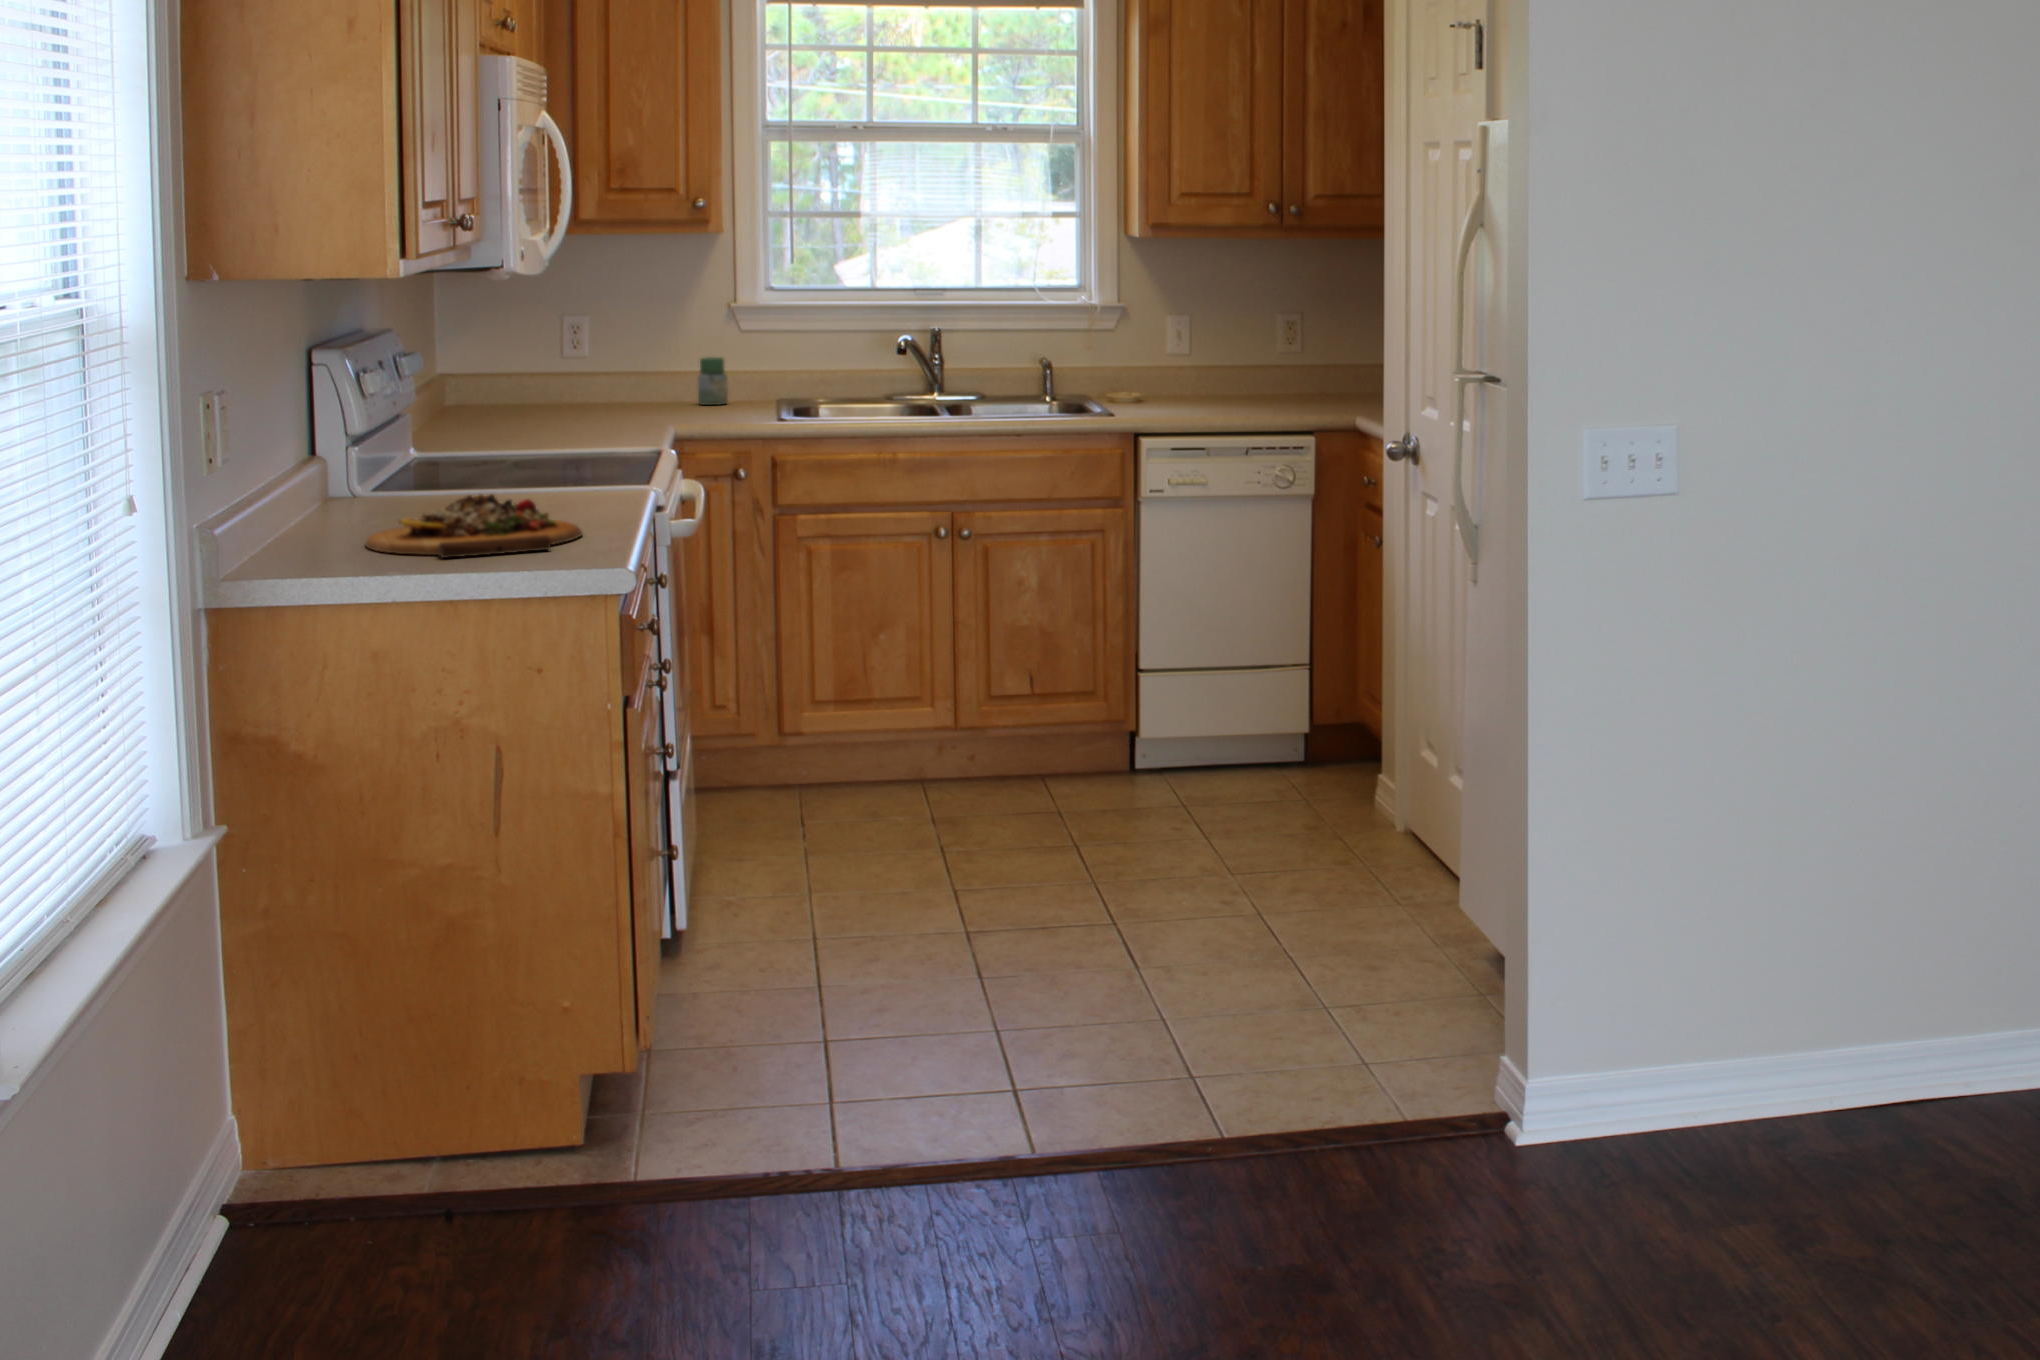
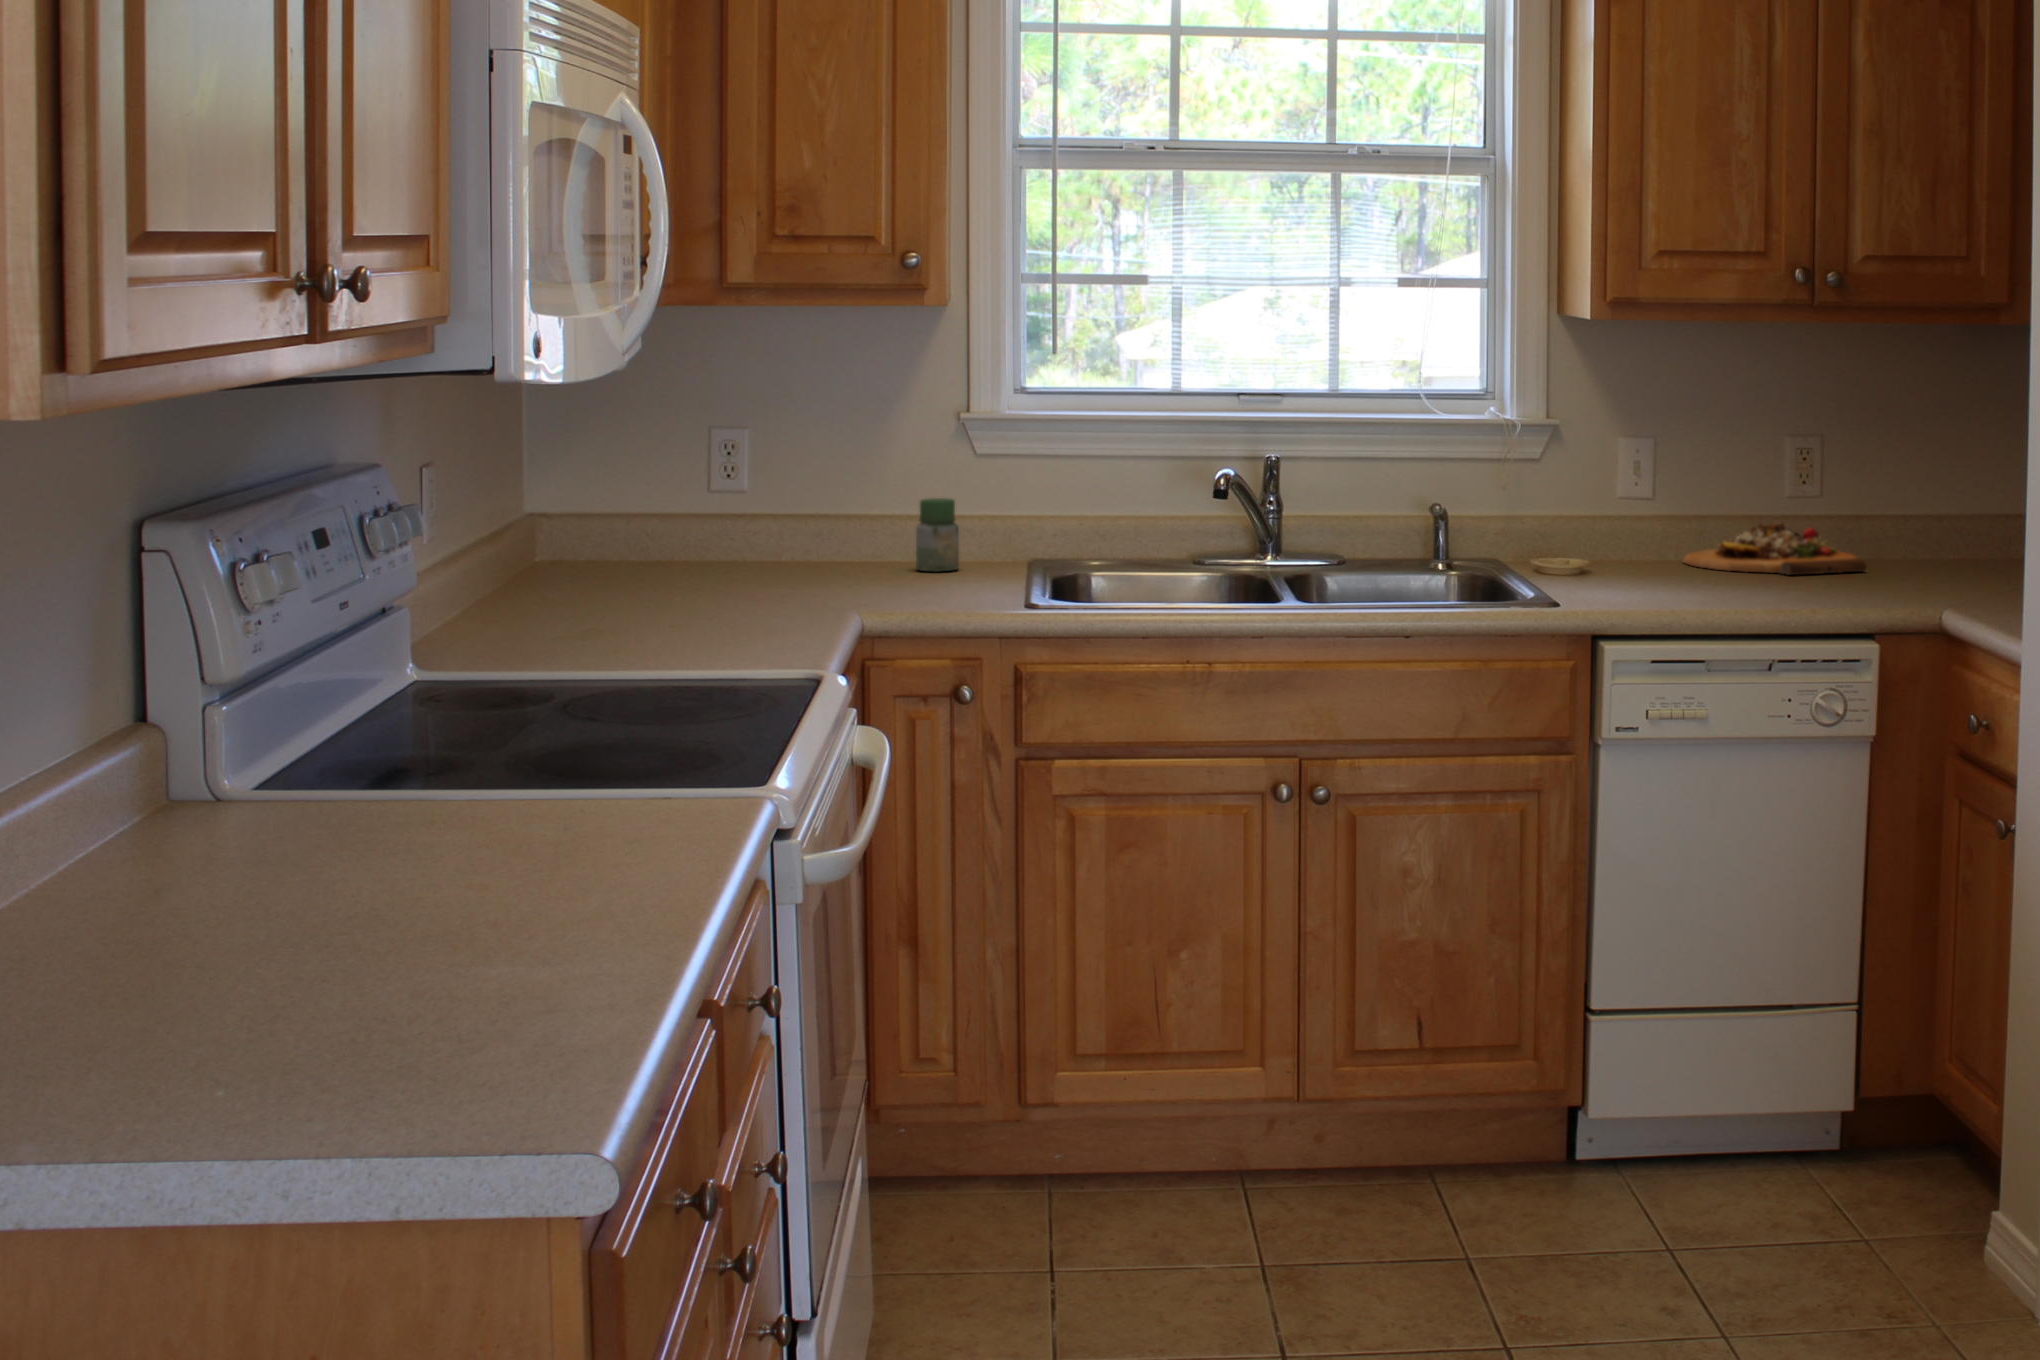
cutting board: present [365,495,582,558] -> present [1683,523,1866,575]

